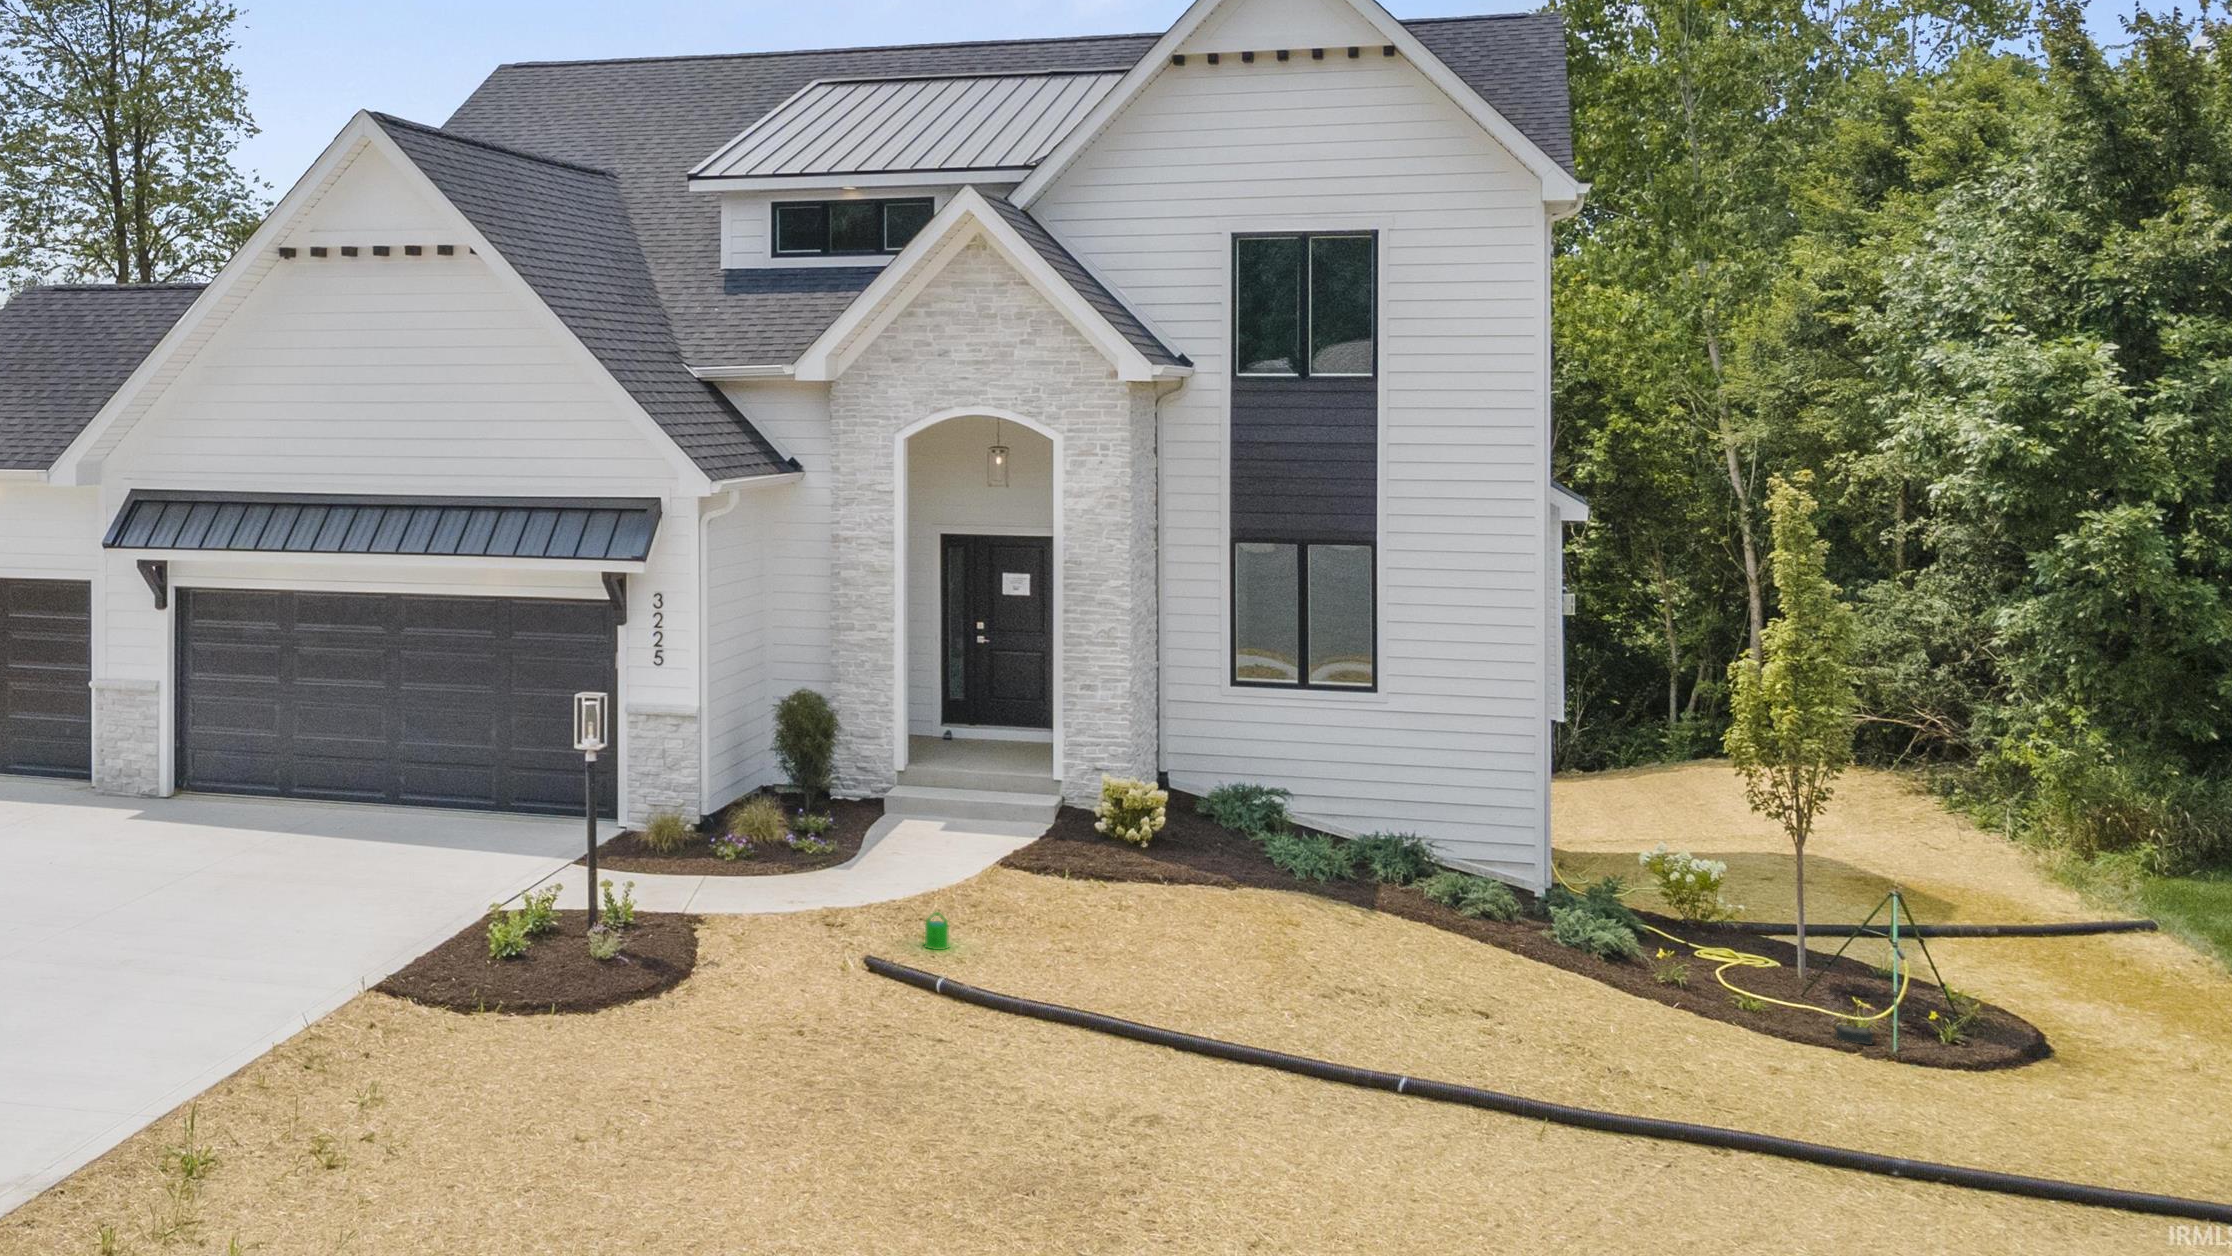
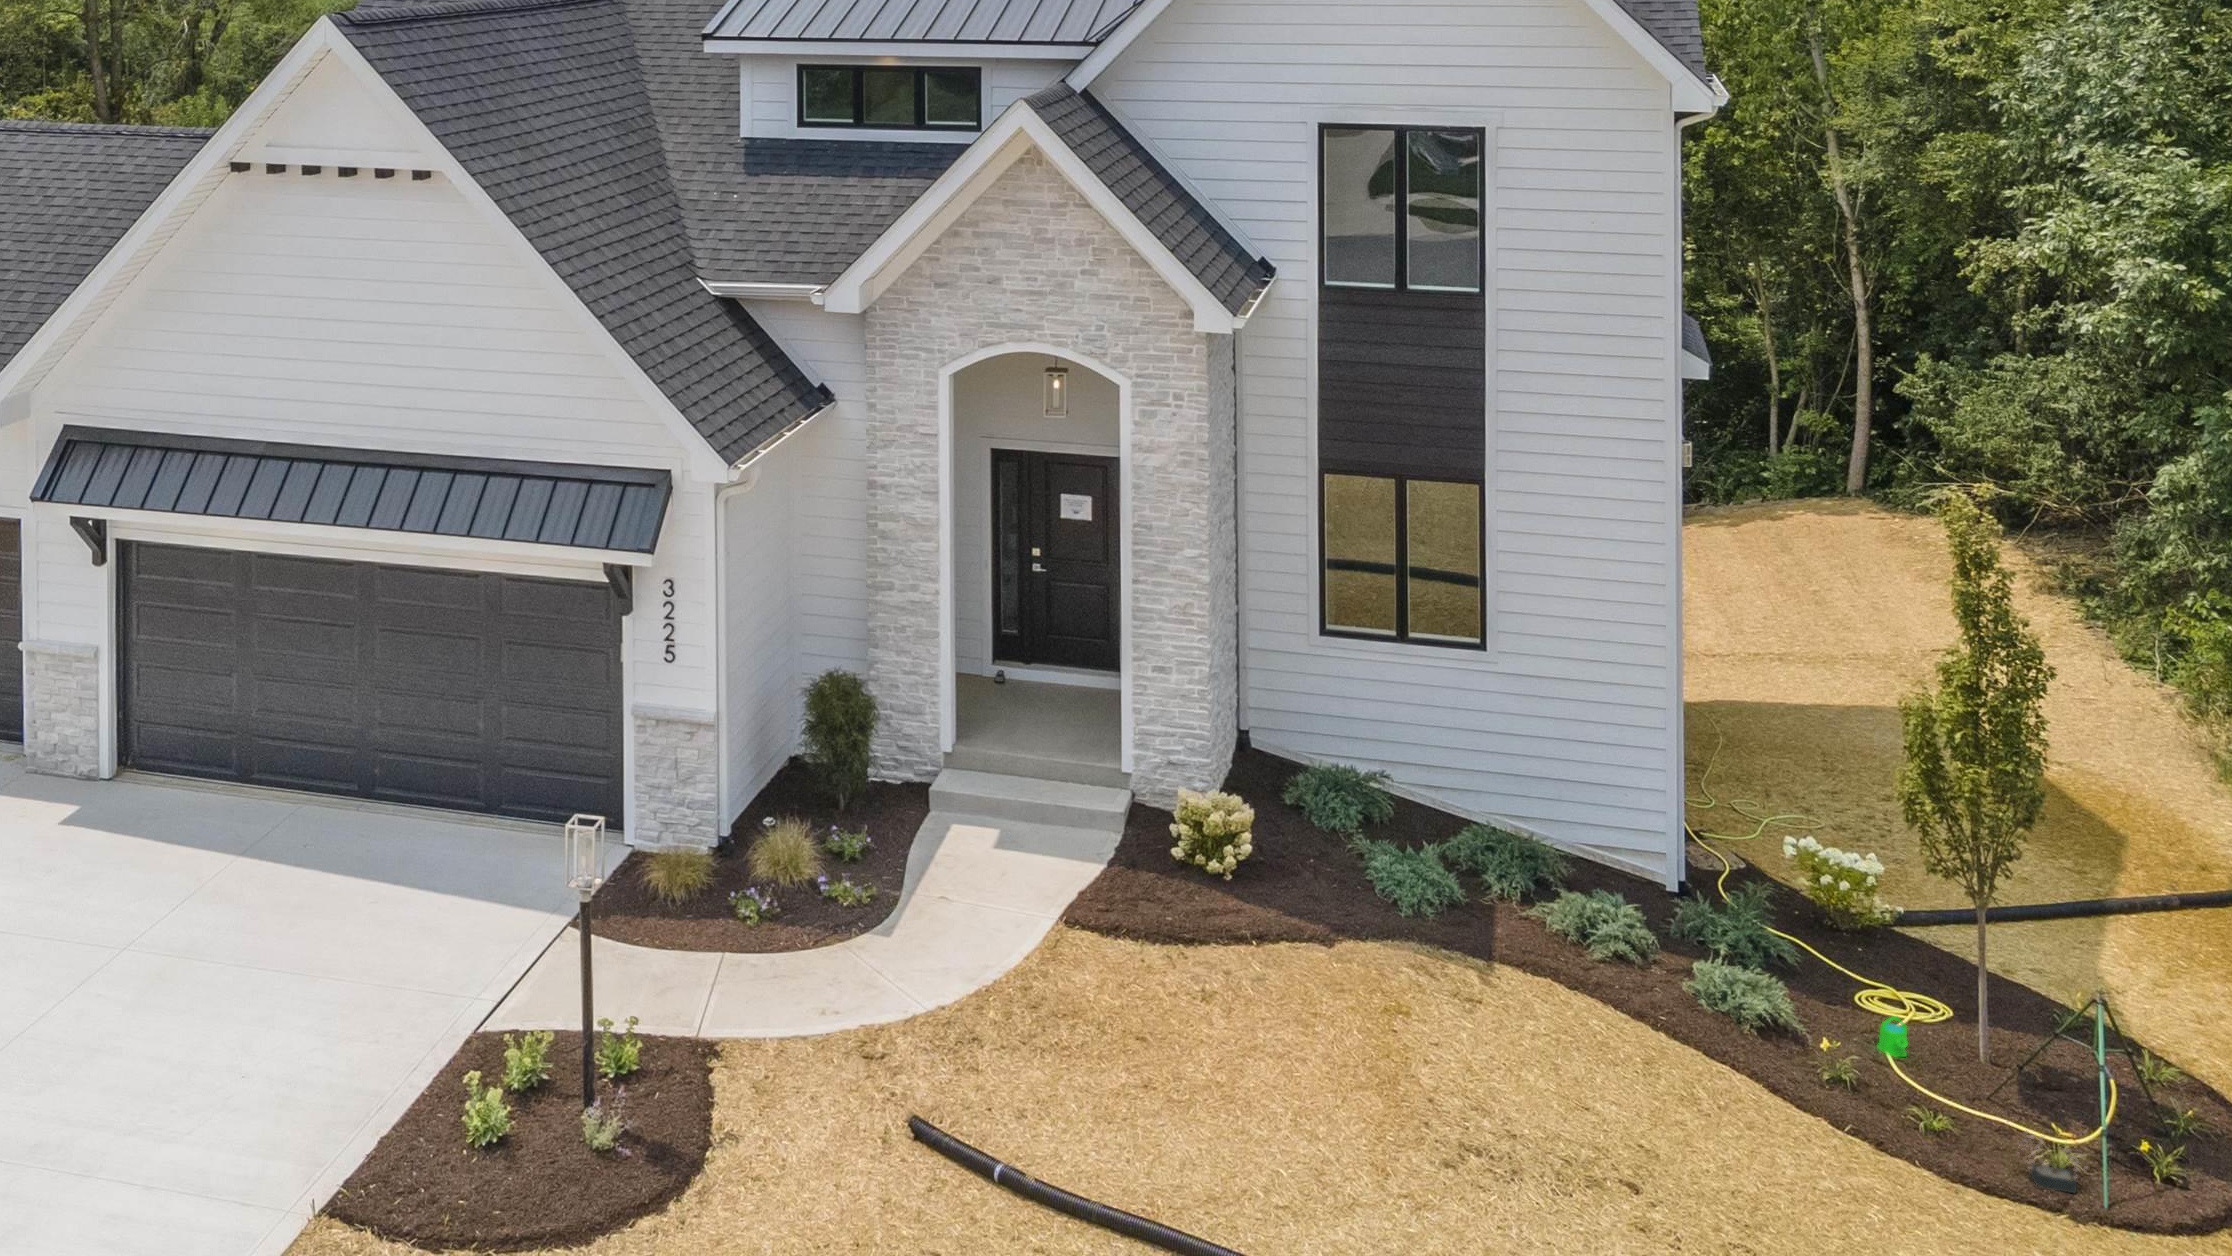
watering can: present [925,912,949,950] -> present [1877,1016,1908,1057]

